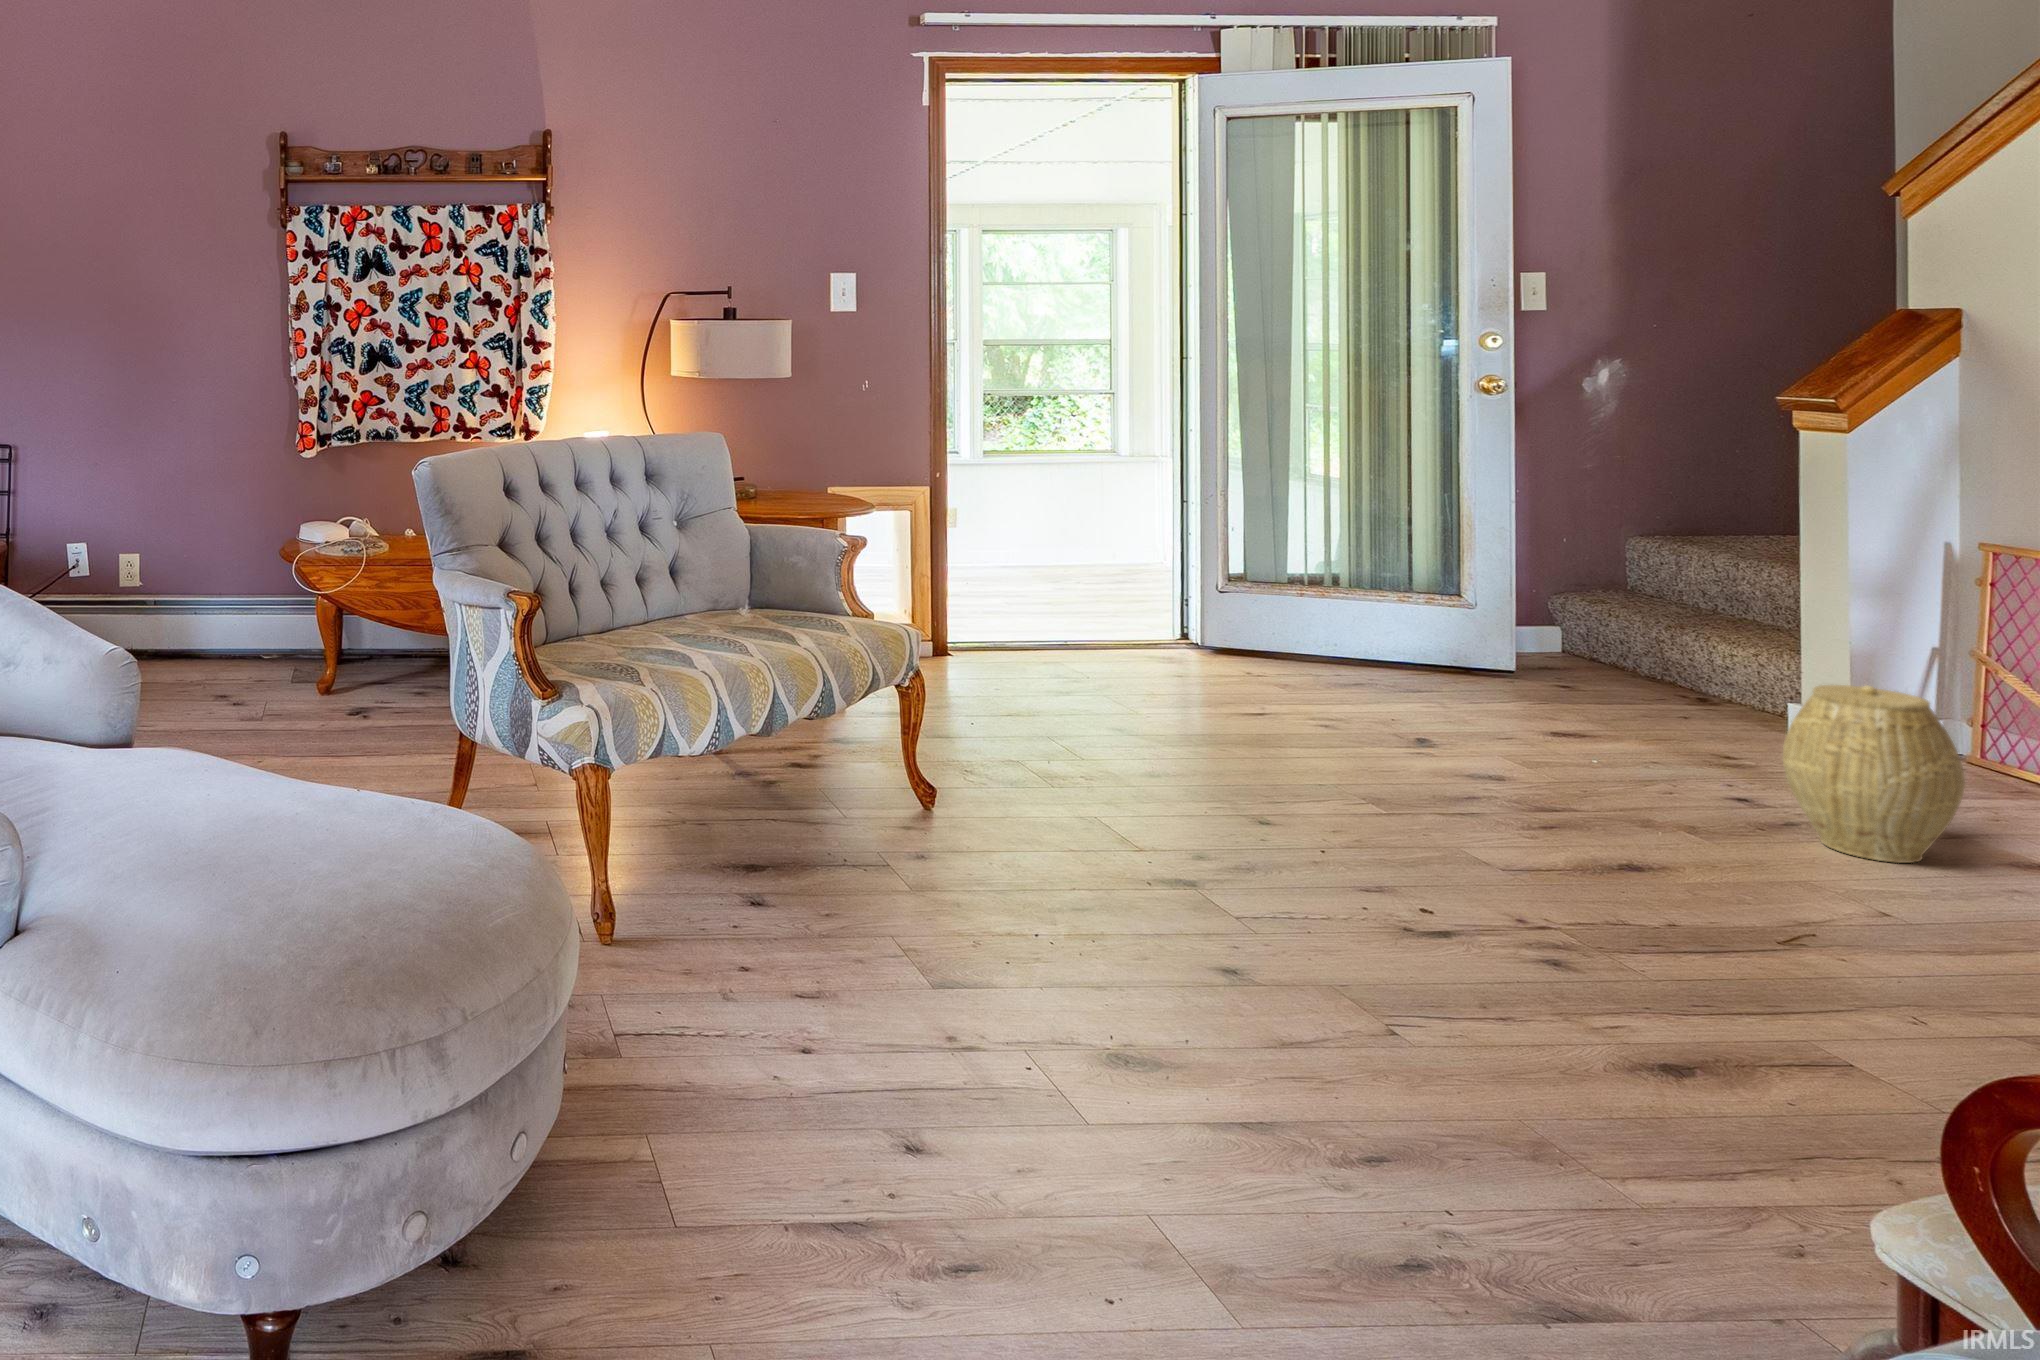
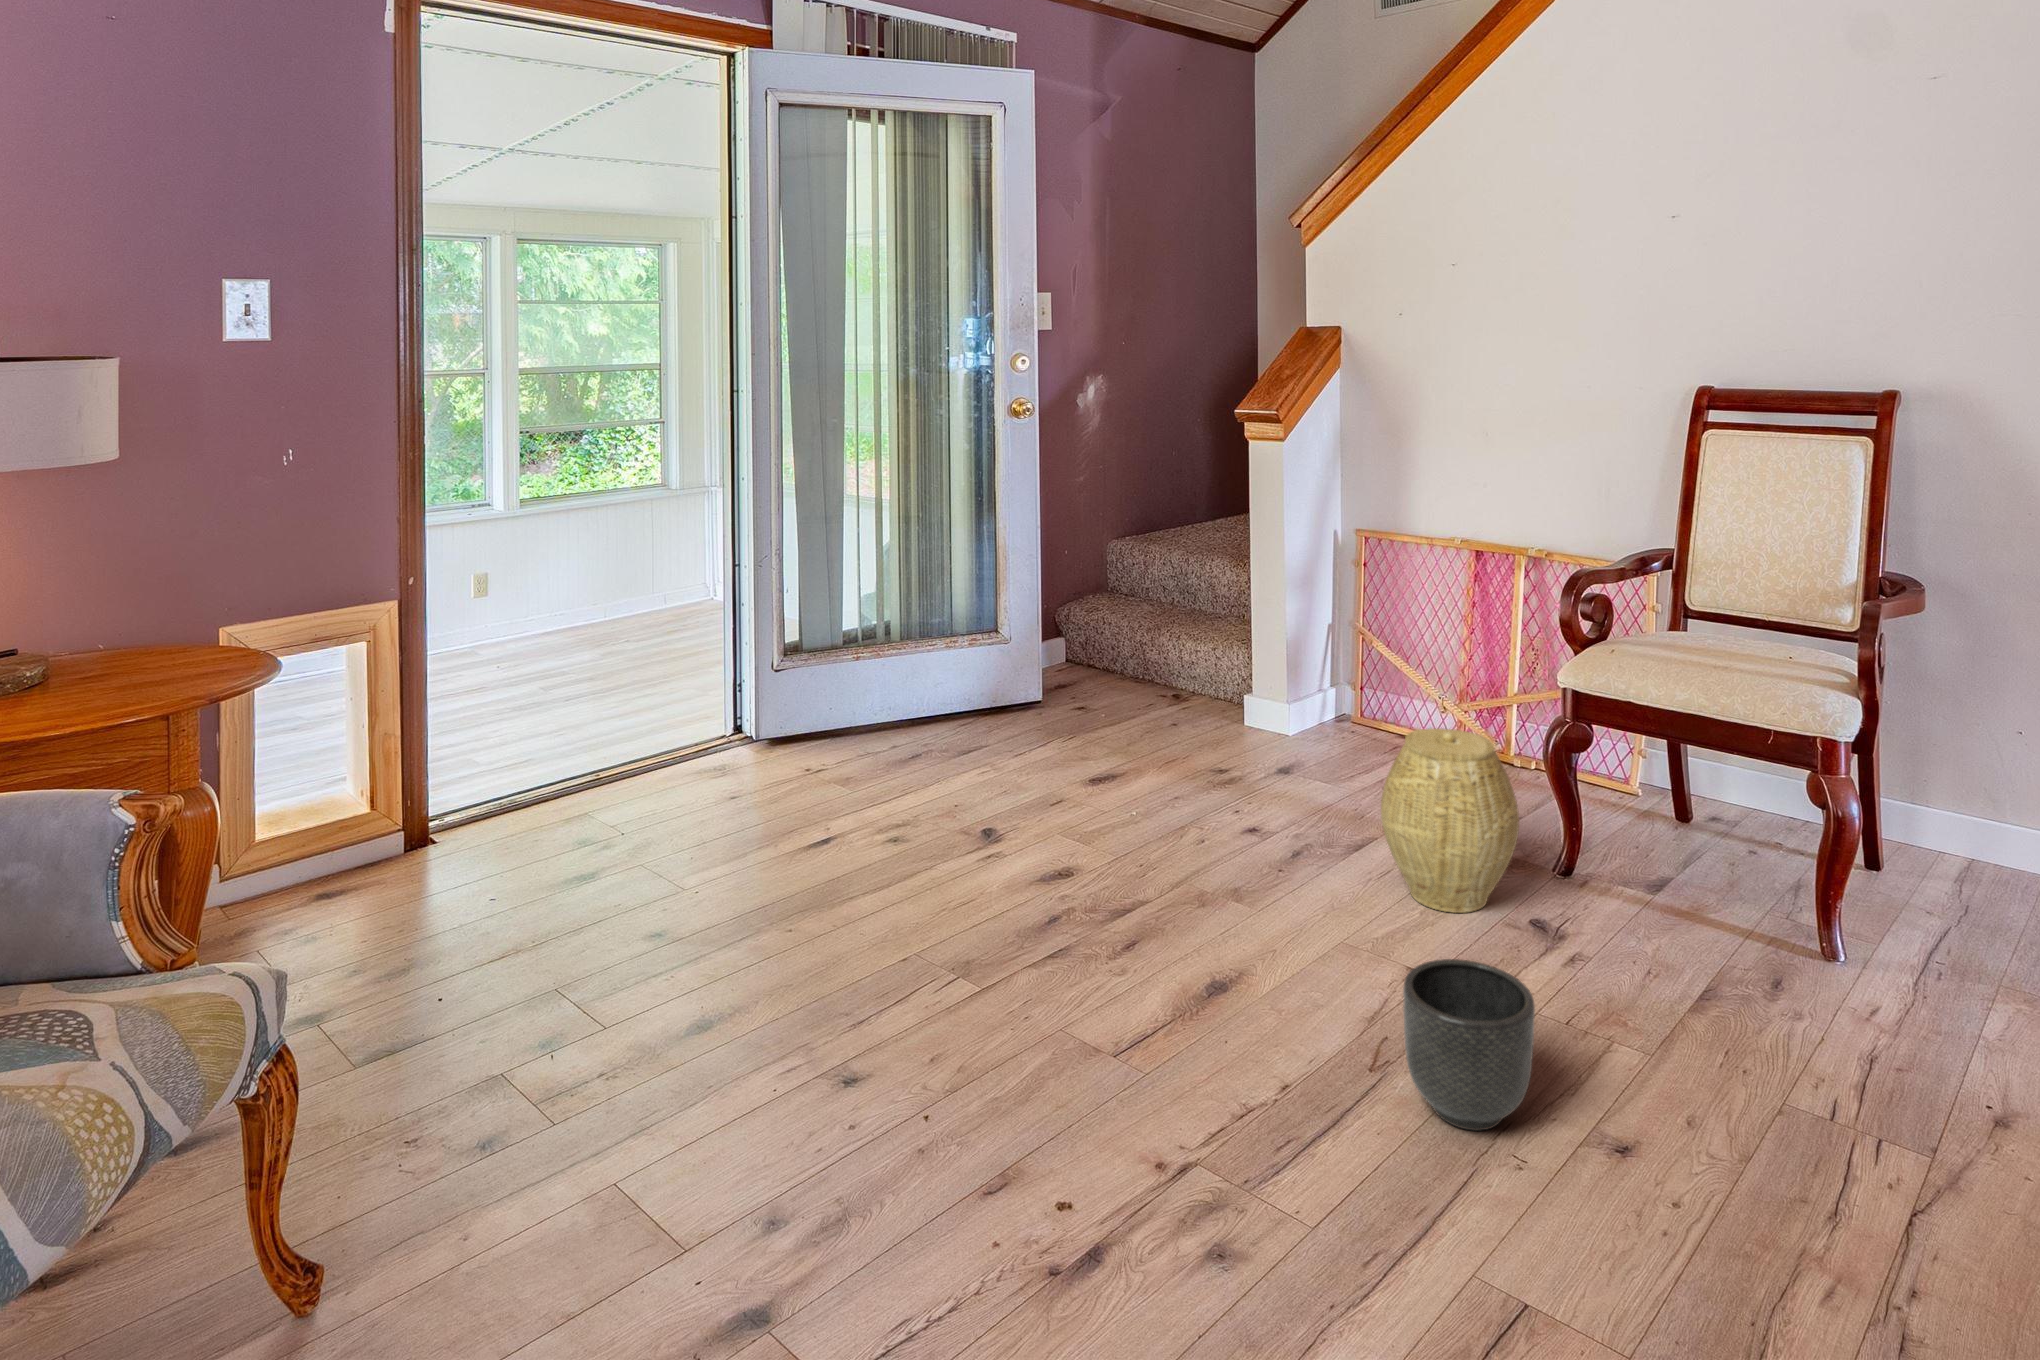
planter: none [1648,806,1784,935] -> present [1403,959,1535,1131]

